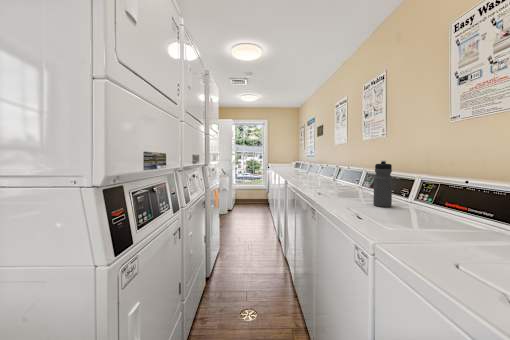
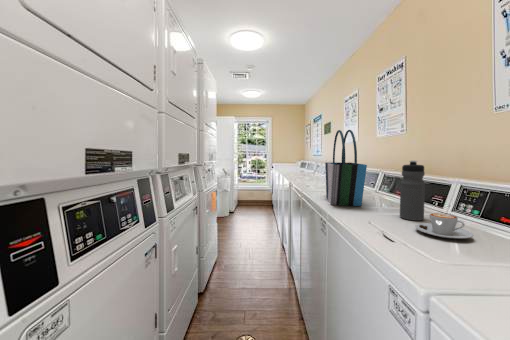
tote bag: none [316,135,349,198] -> present [325,130,367,206]
coffee cup: none [382,200,422,217] -> present [415,213,473,239]

